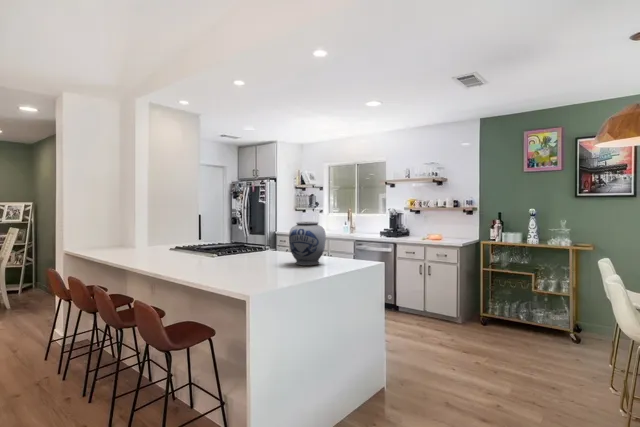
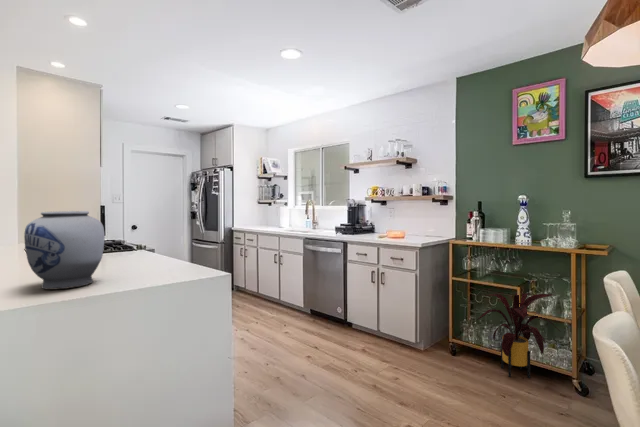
house plant: none [504,277,561,336] -> present [477,292,559,378]

